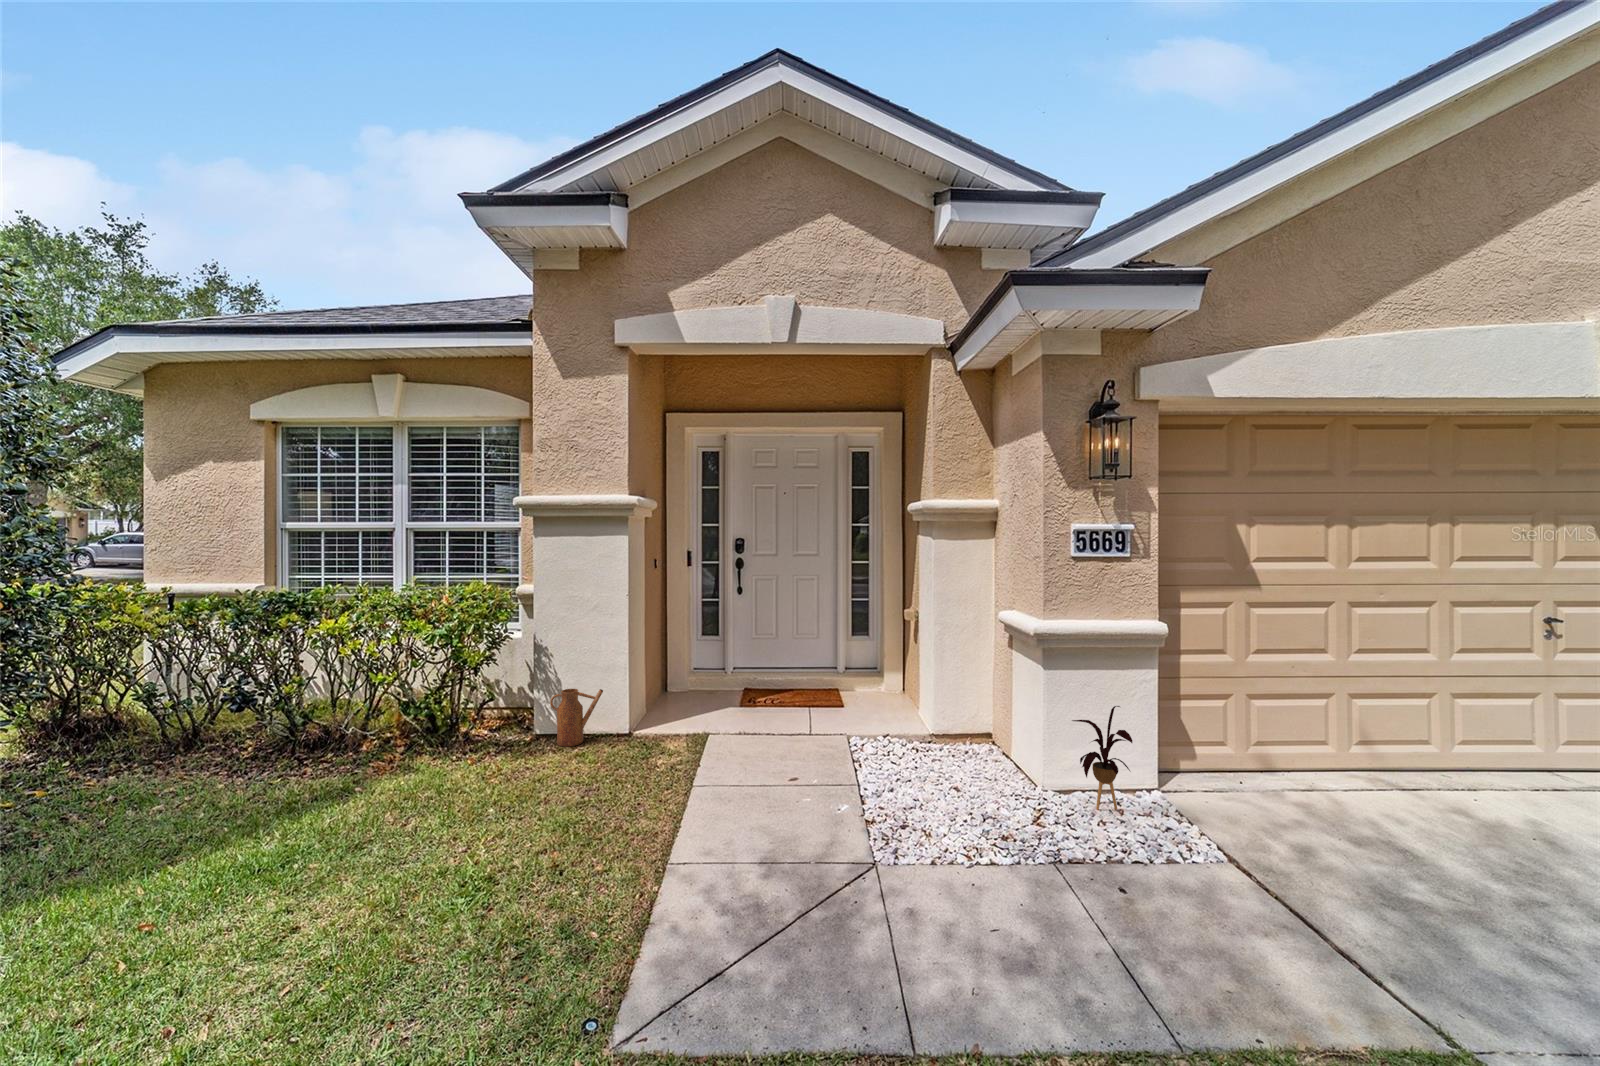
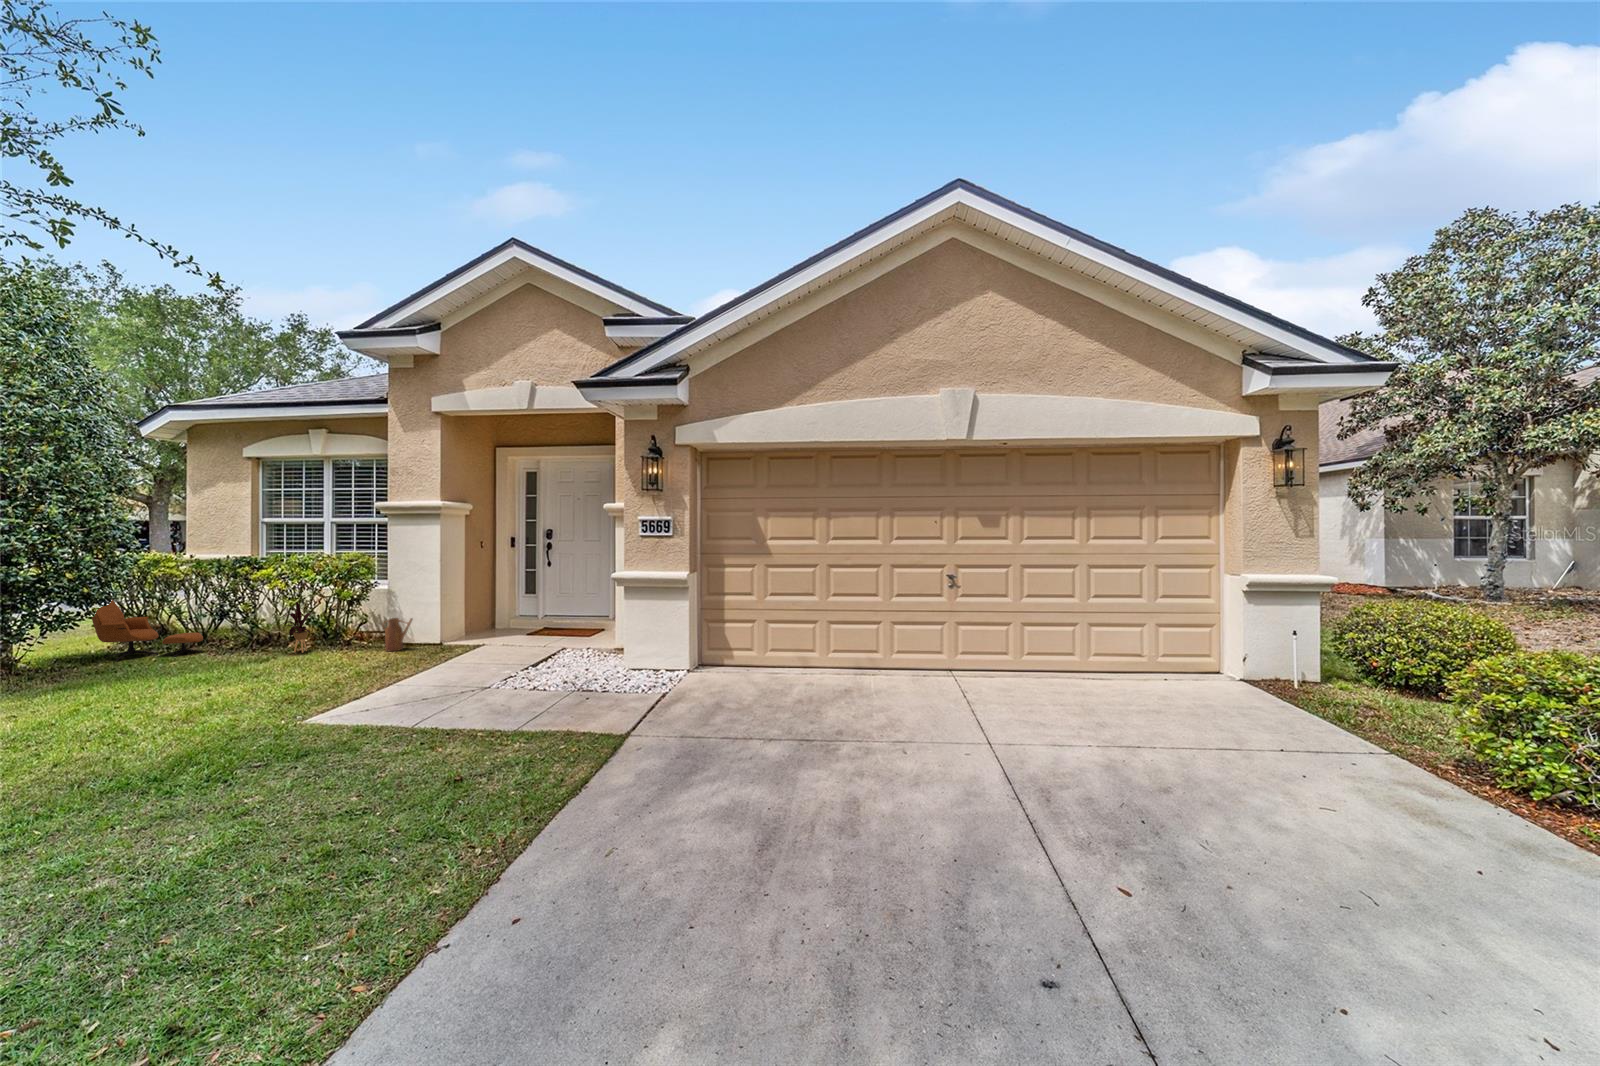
lounge chair: none [24,650,233,785] -> present [92,599,203,661]
house plant: present [1072,706,1132,810] -> present [283,602,312,653]

